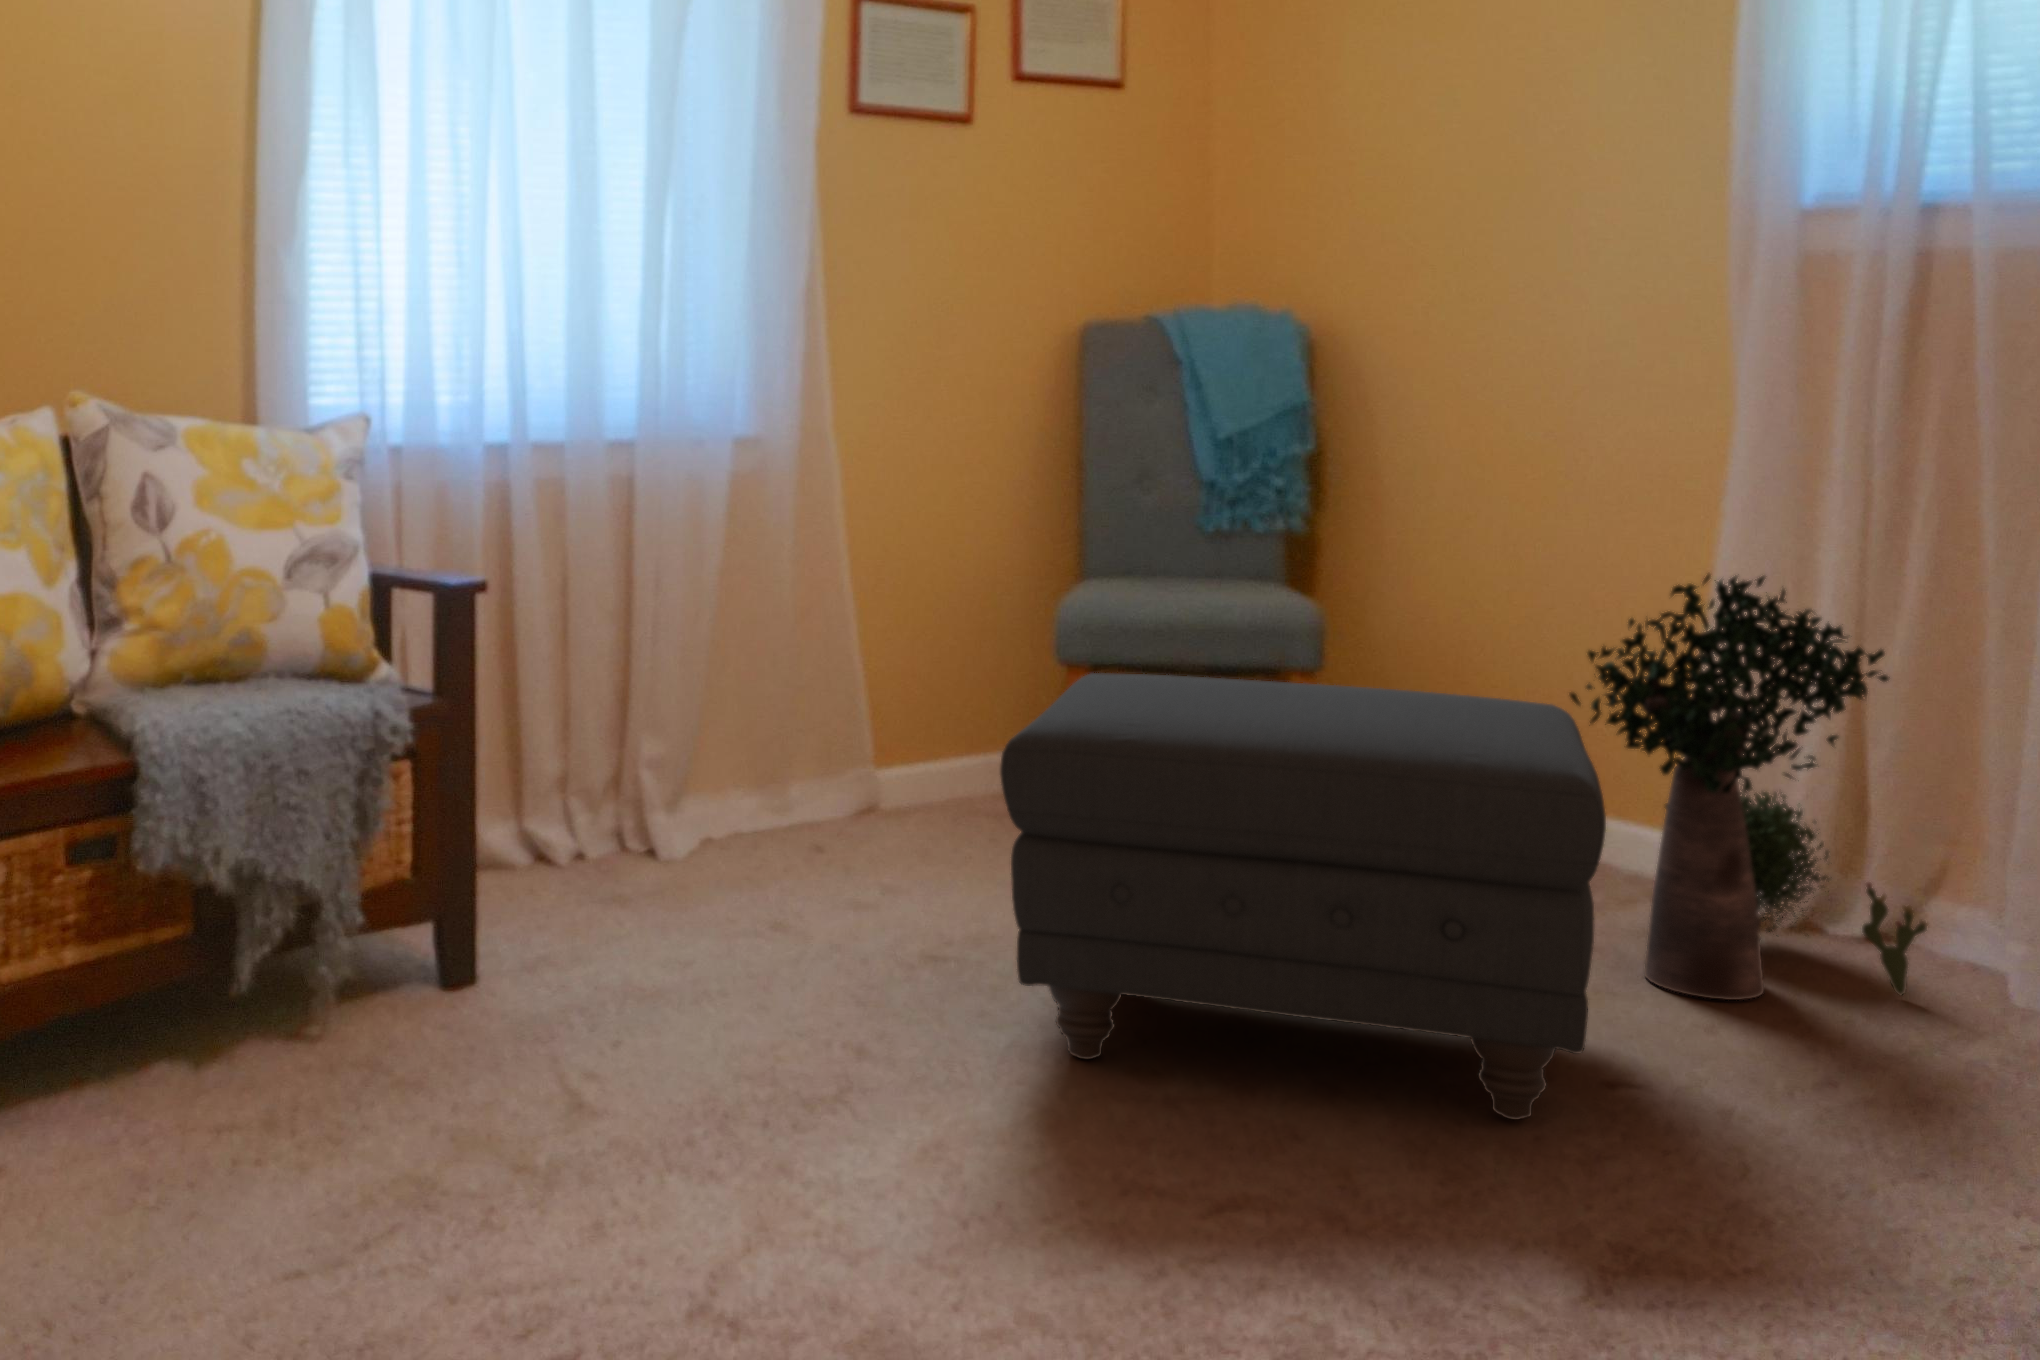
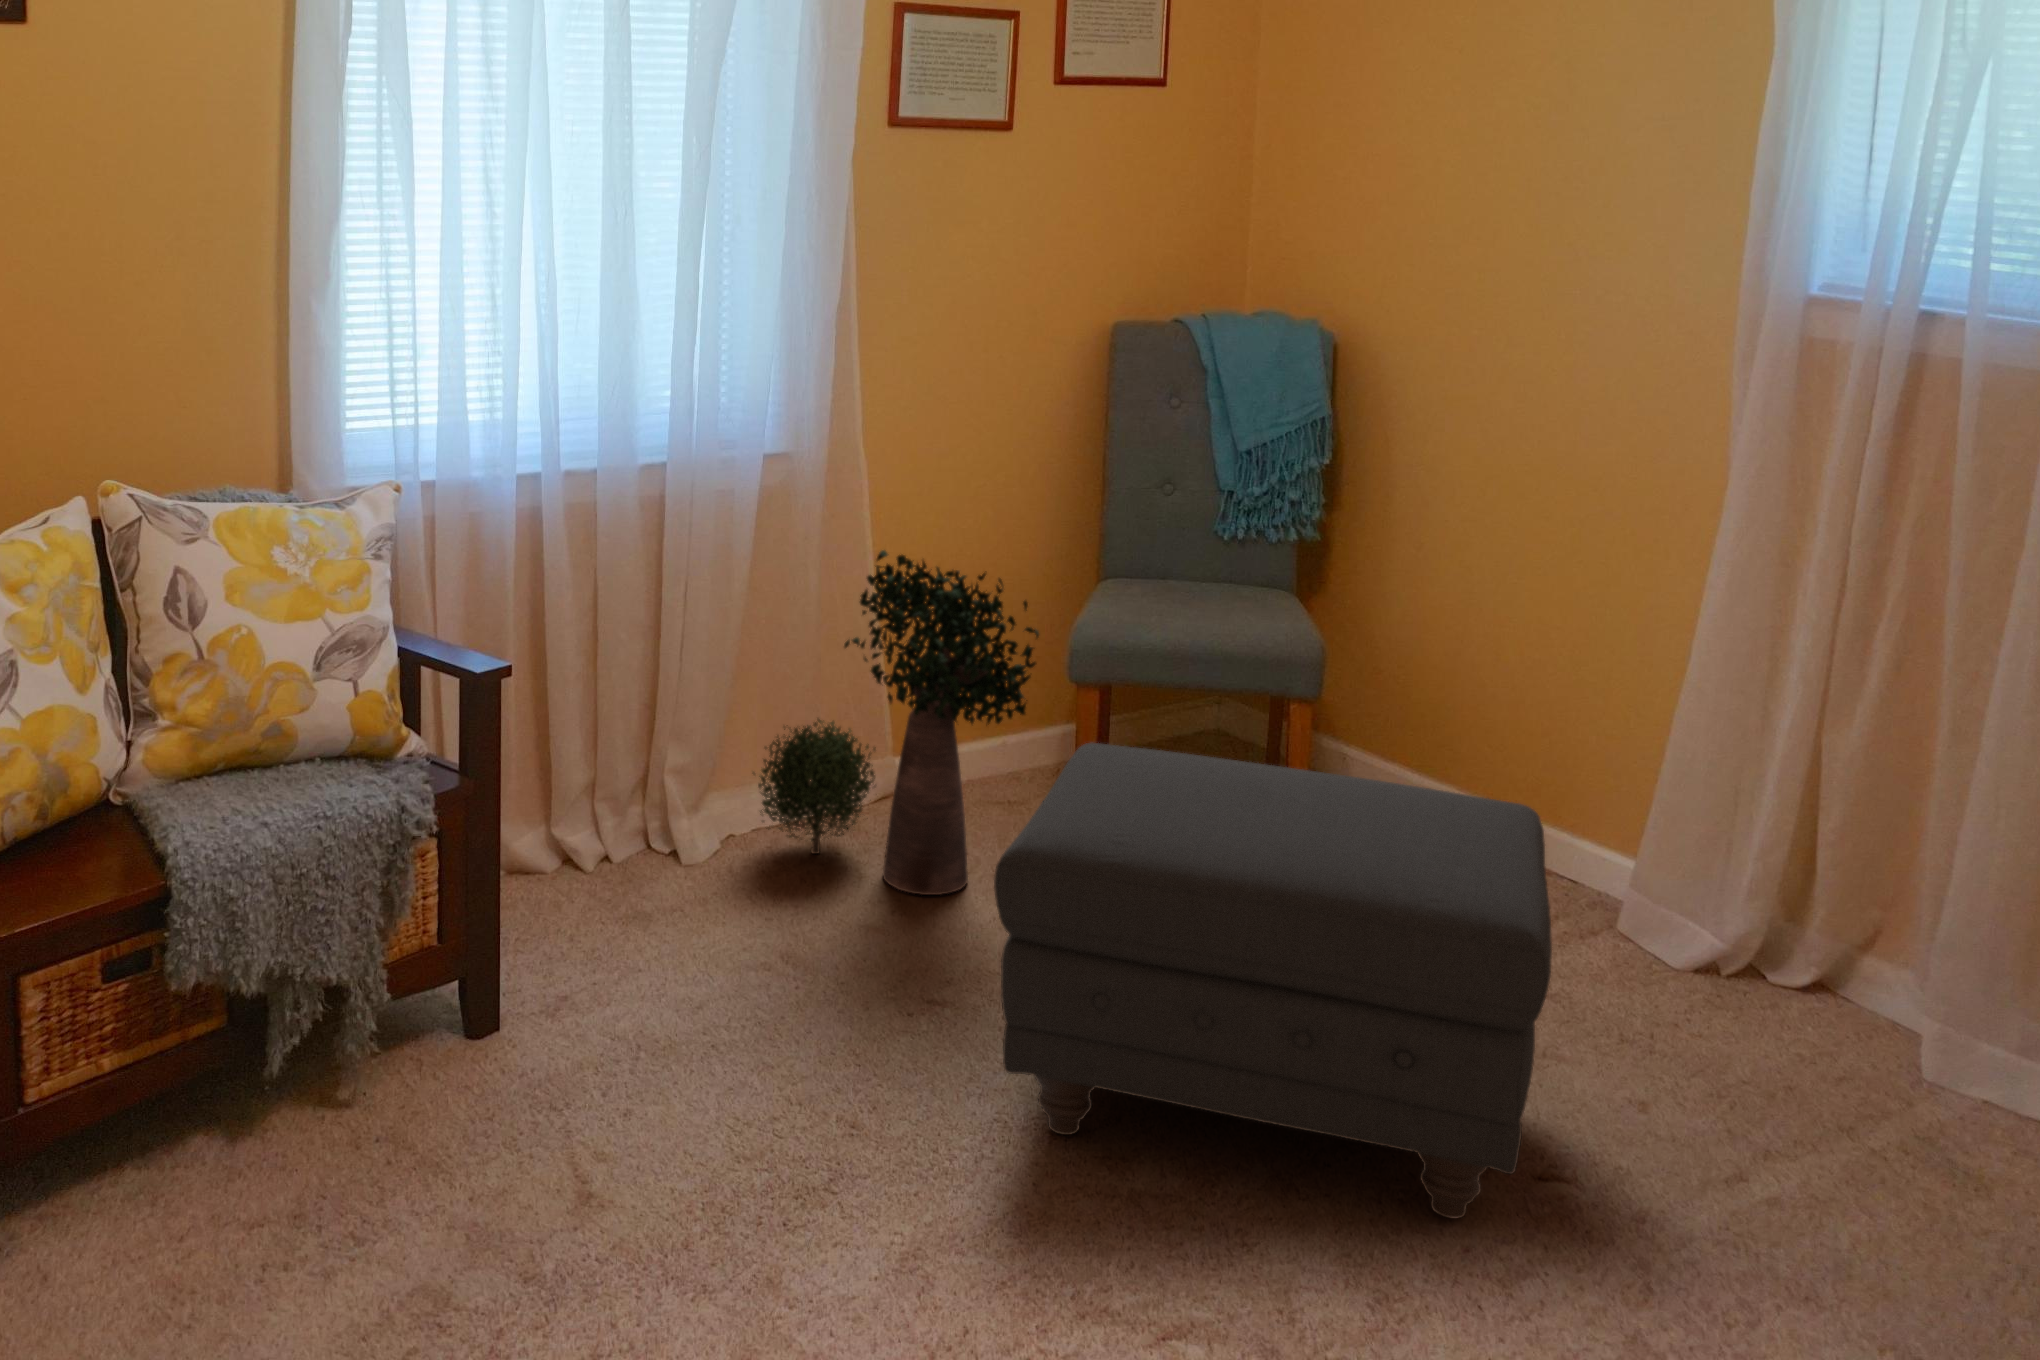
potted plant: present [1570,574,1927,1000] -> present [753,550,1039,895]

